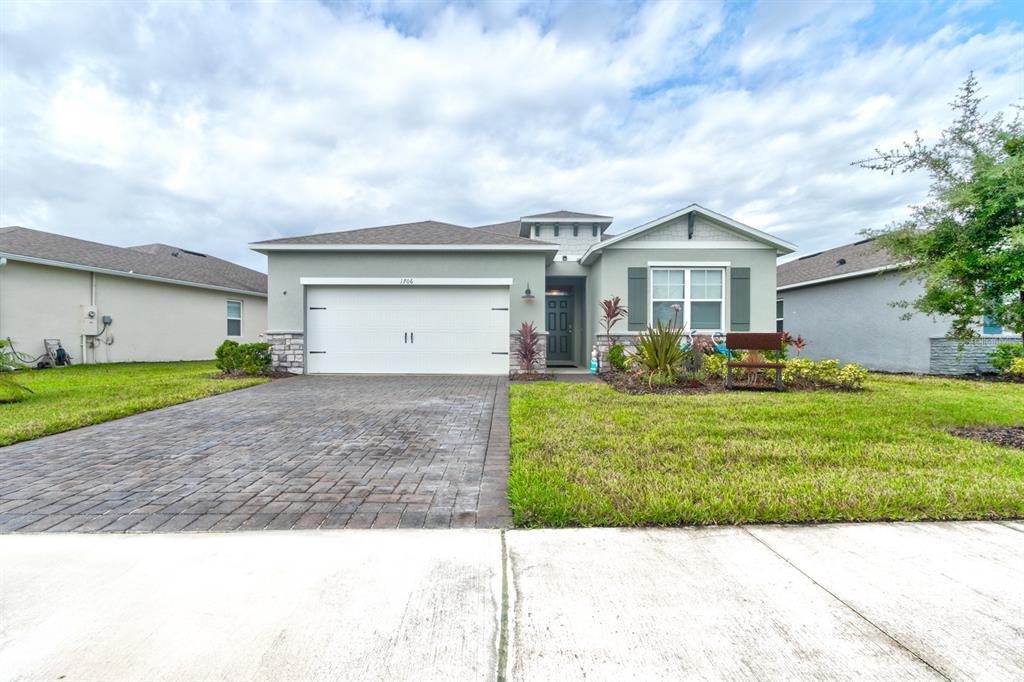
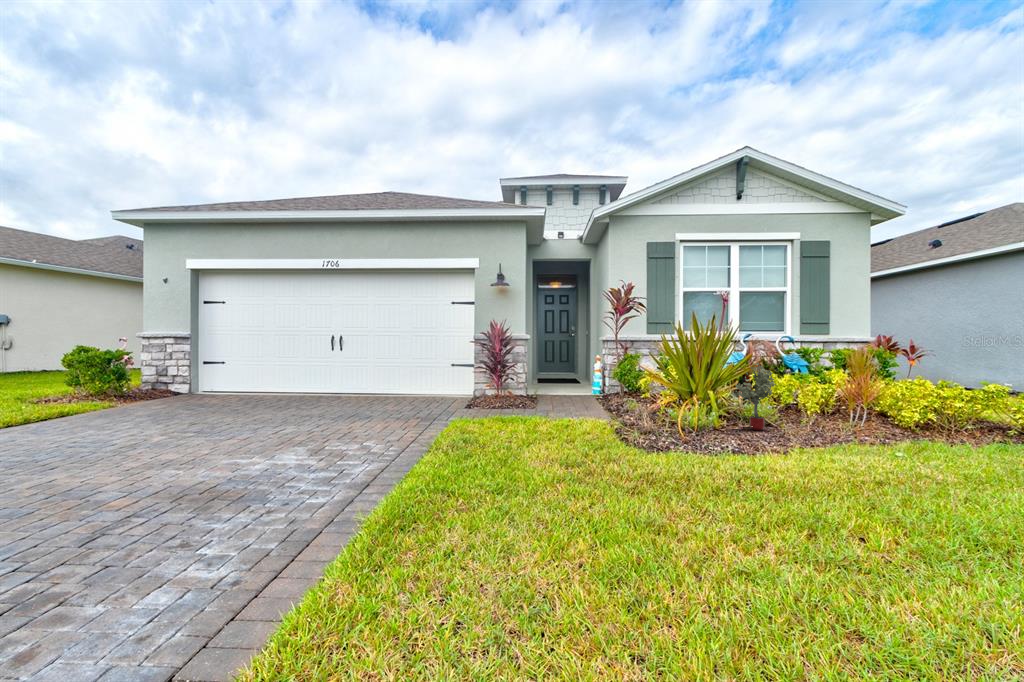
bench: present [726,333,786,391] -> none [810,338,935,443]

